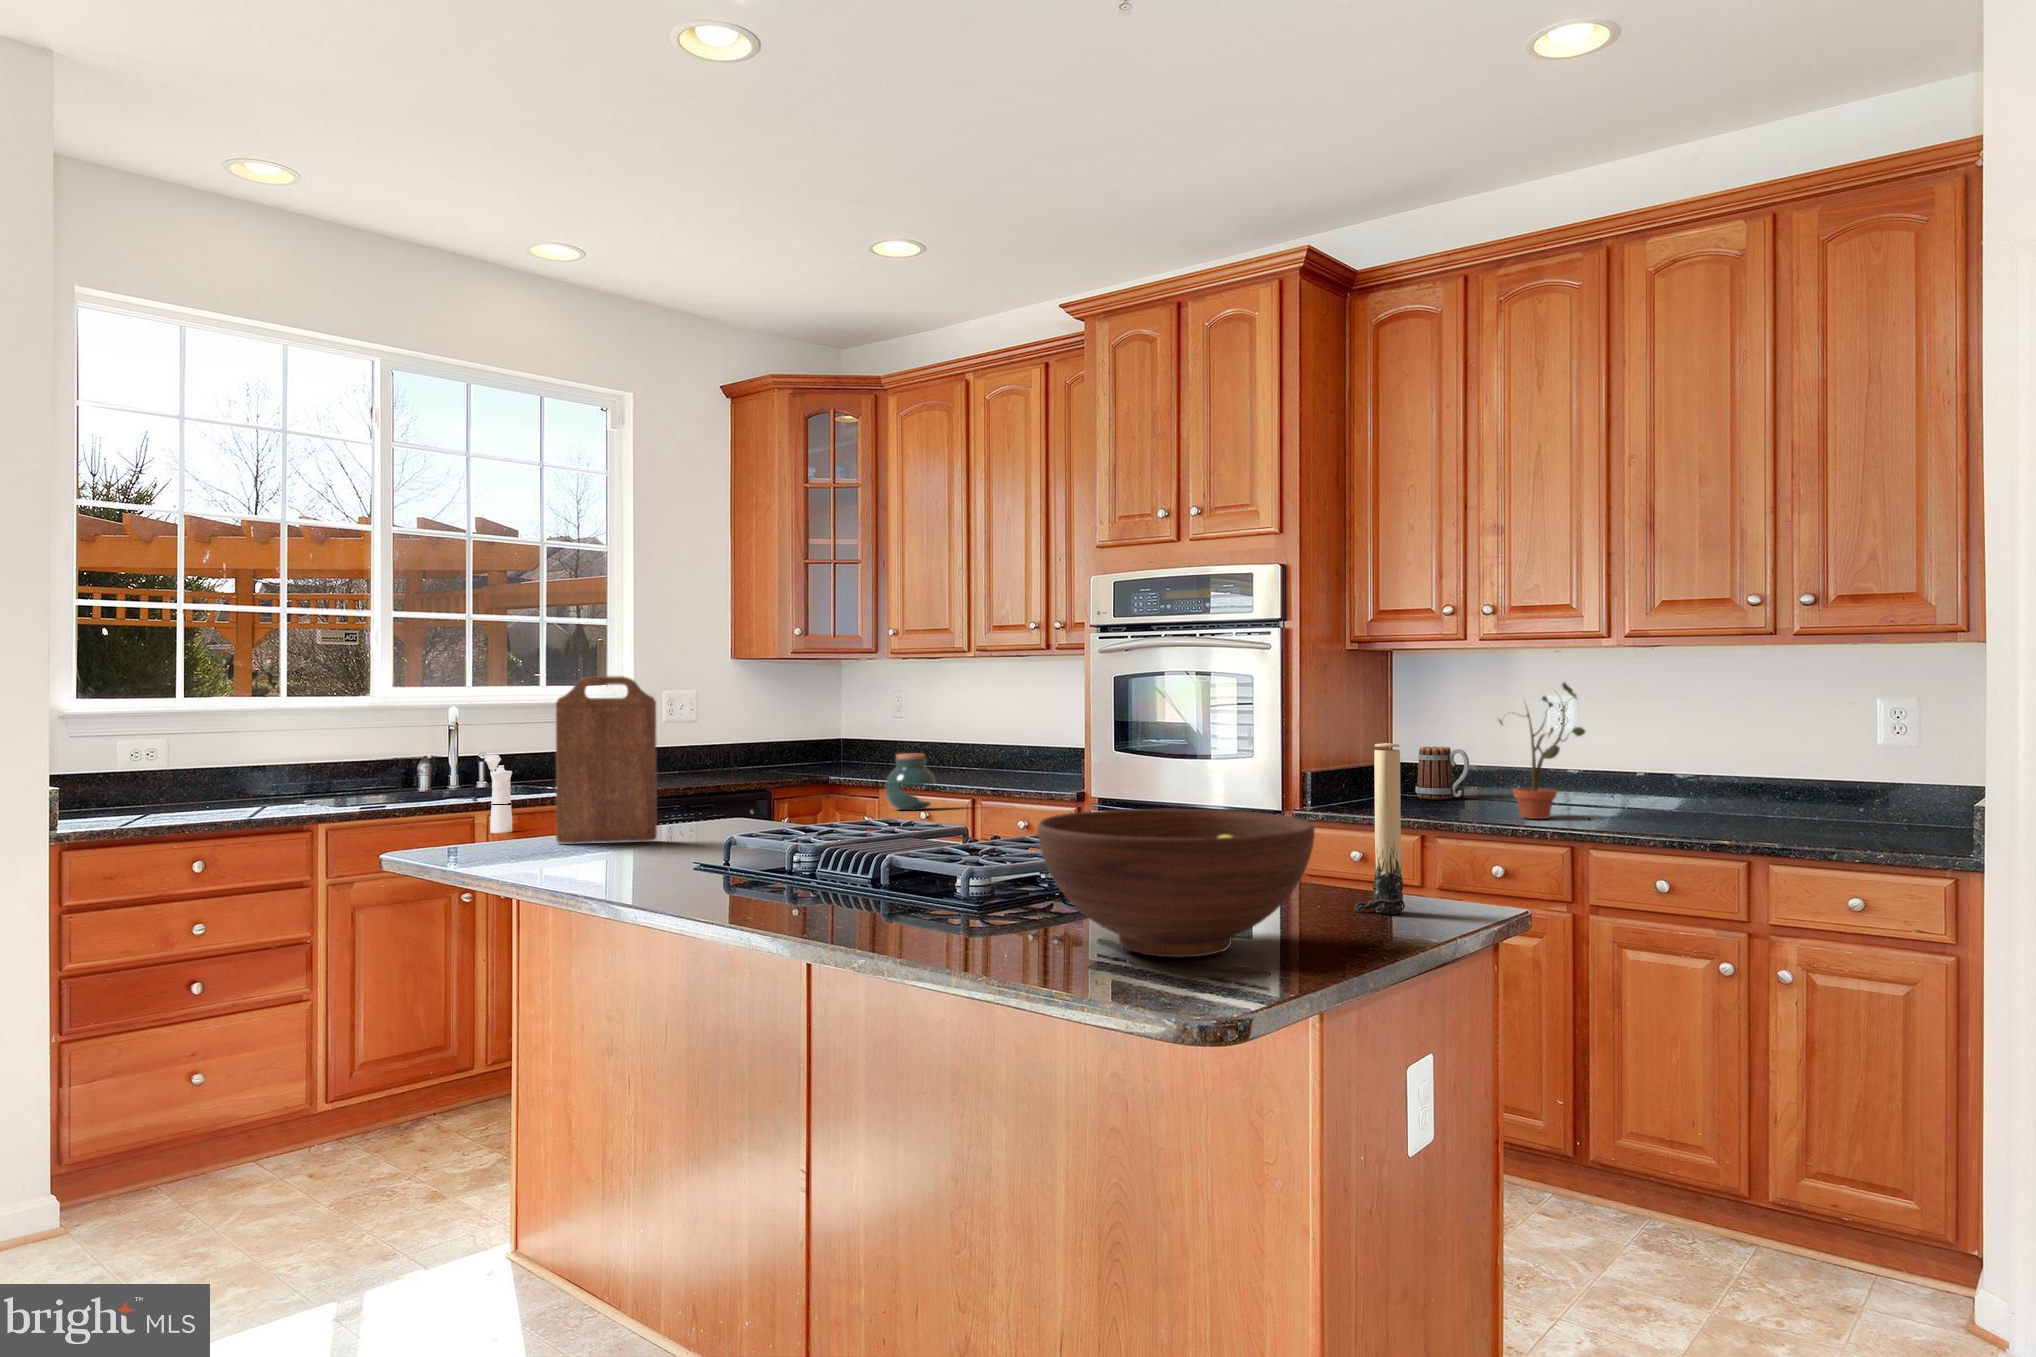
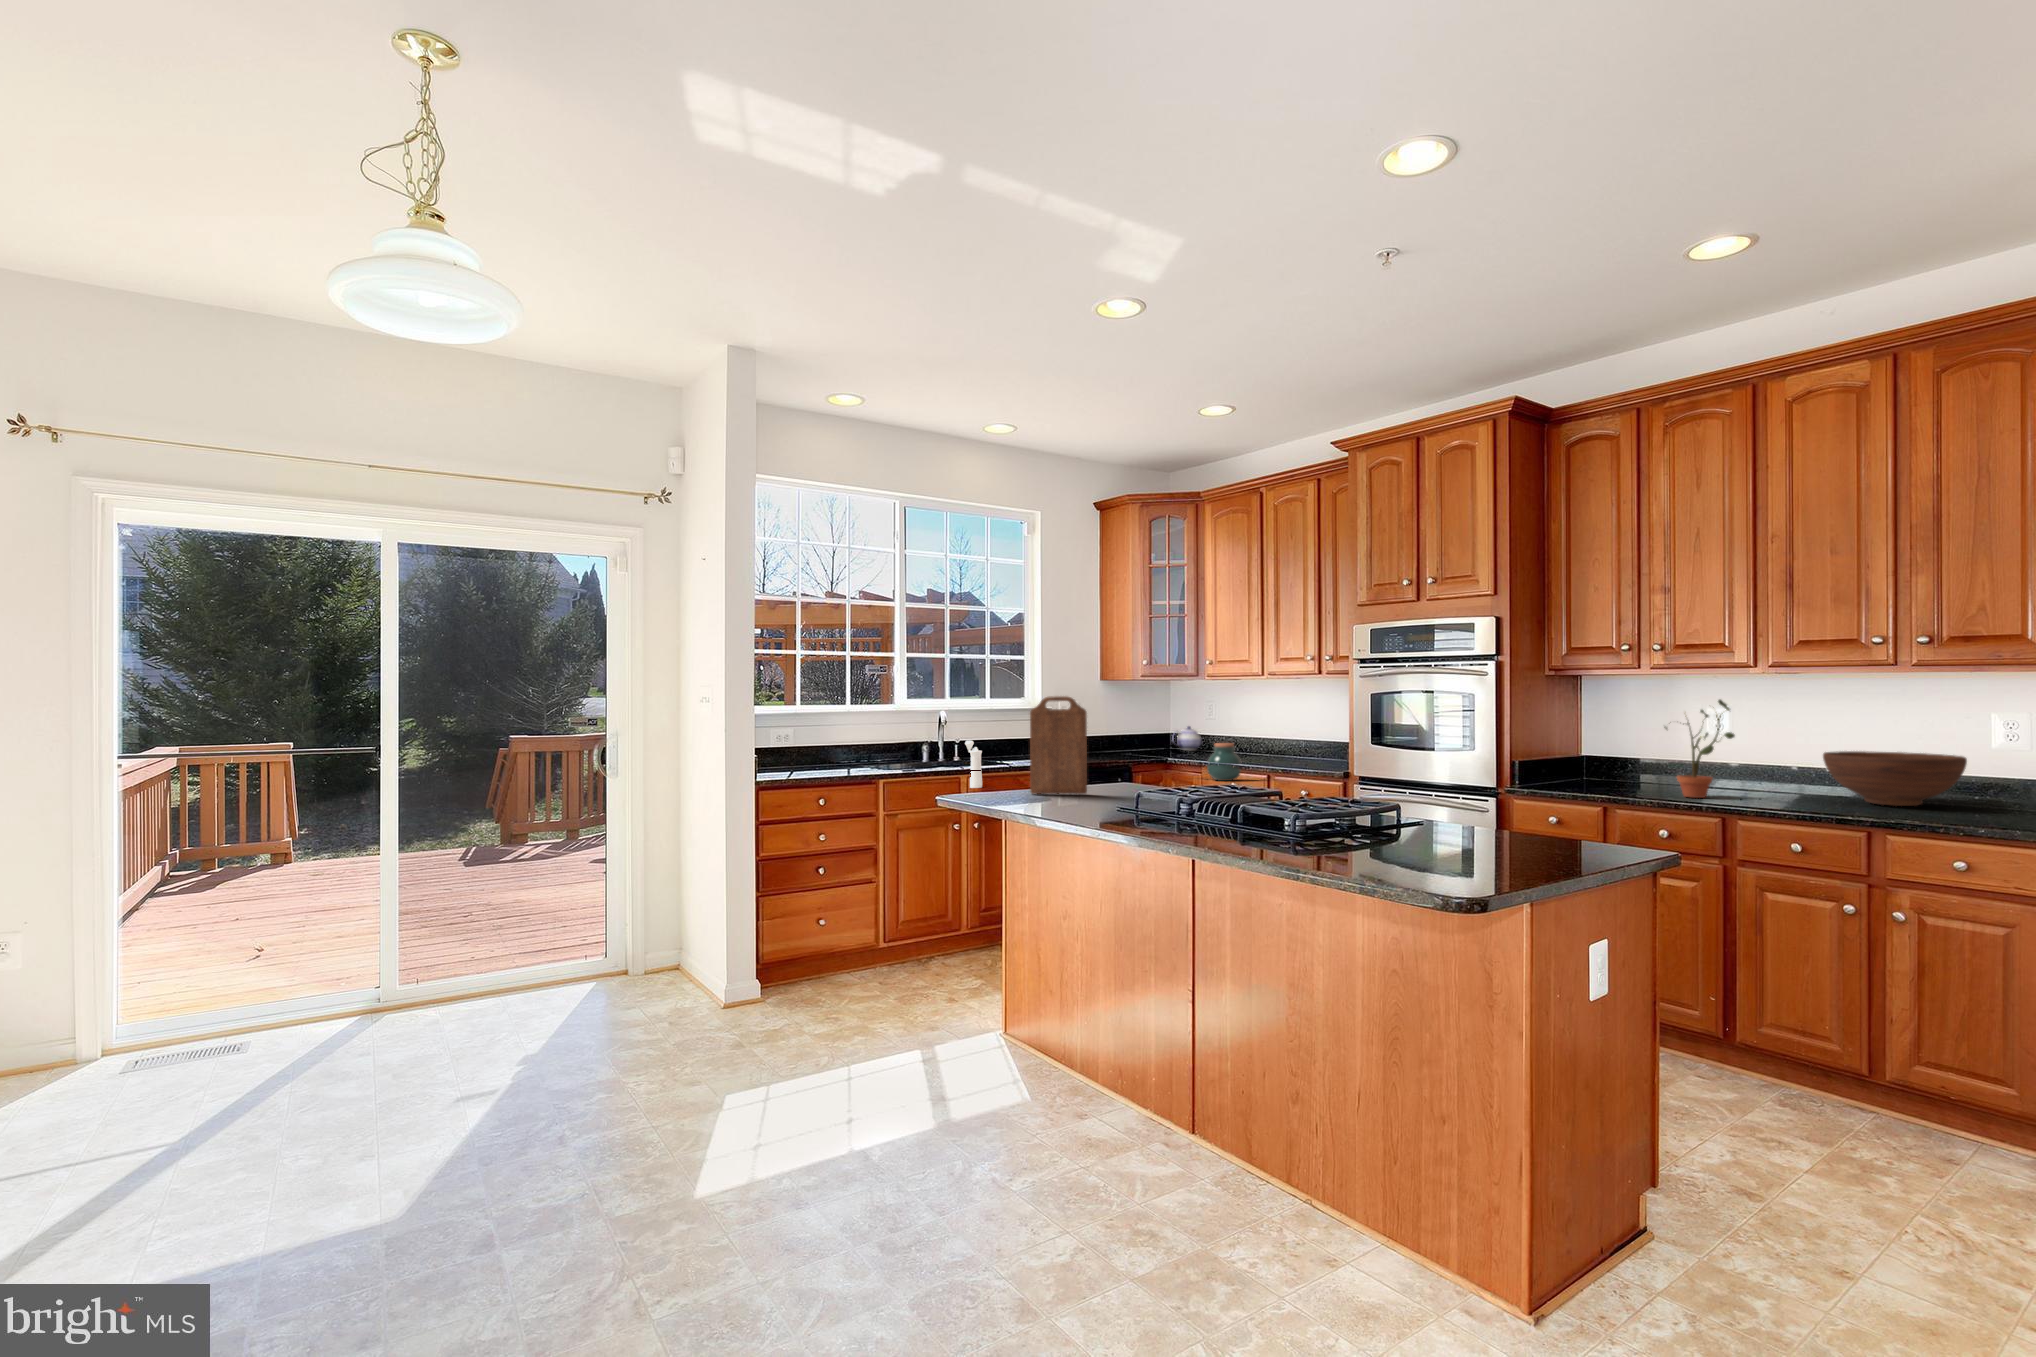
teapot: none [840,729,890,766] -> present [1172,726,1201,750]
candle: present [1354,743,1405,914] -> none [1544,744,1579,851]
mug: present [1416,747,1469,799] -> none [1601,744,1644,782]
fruit bowl: present [1038,809,1315,957] -> present [1823,751,1967,806]

